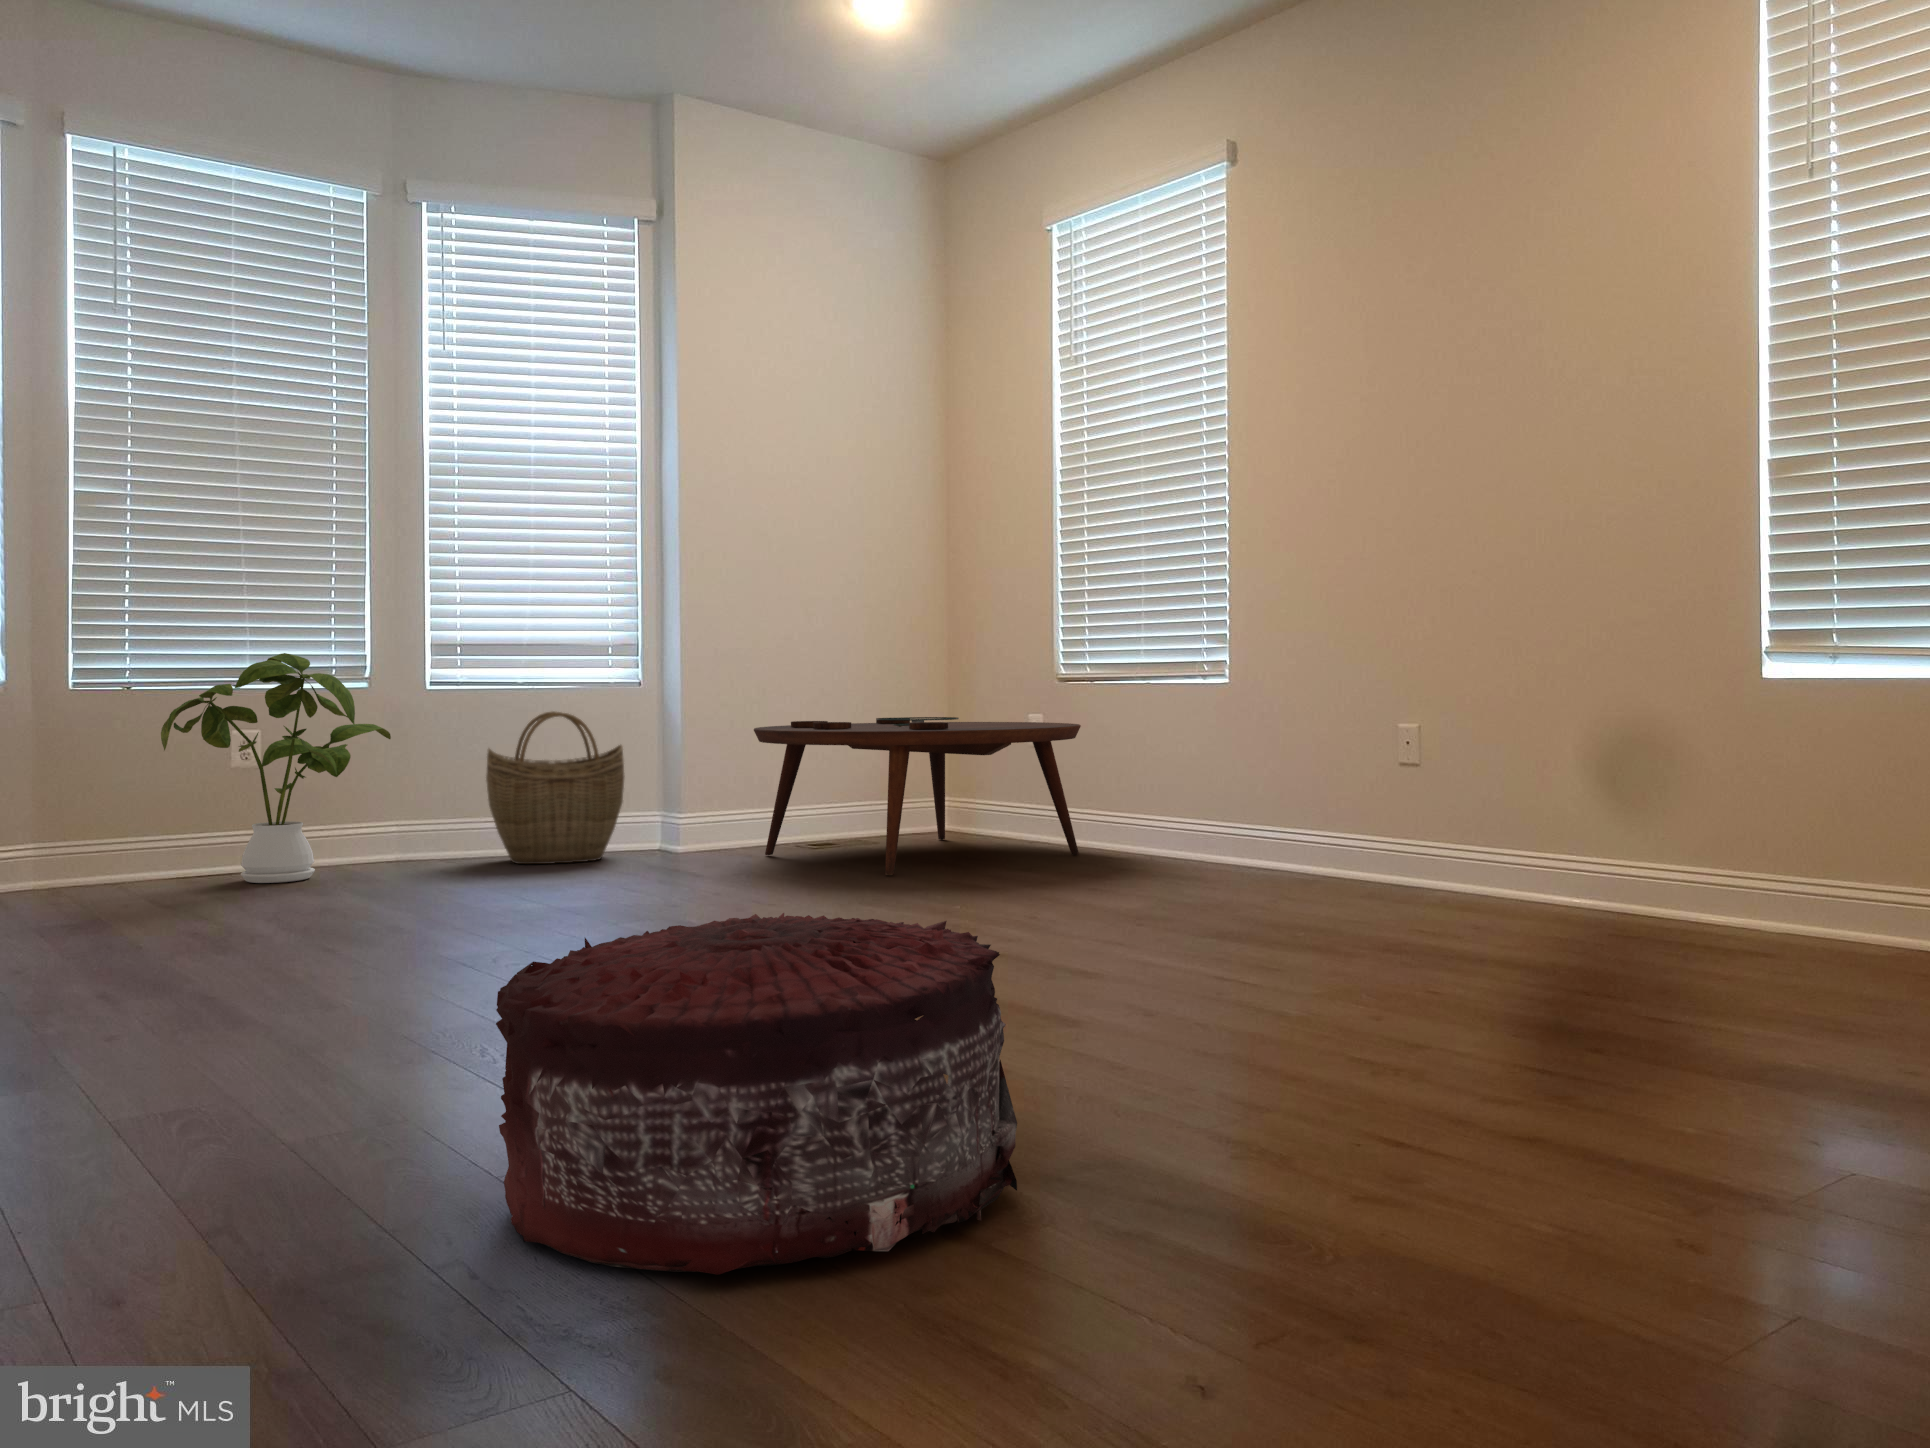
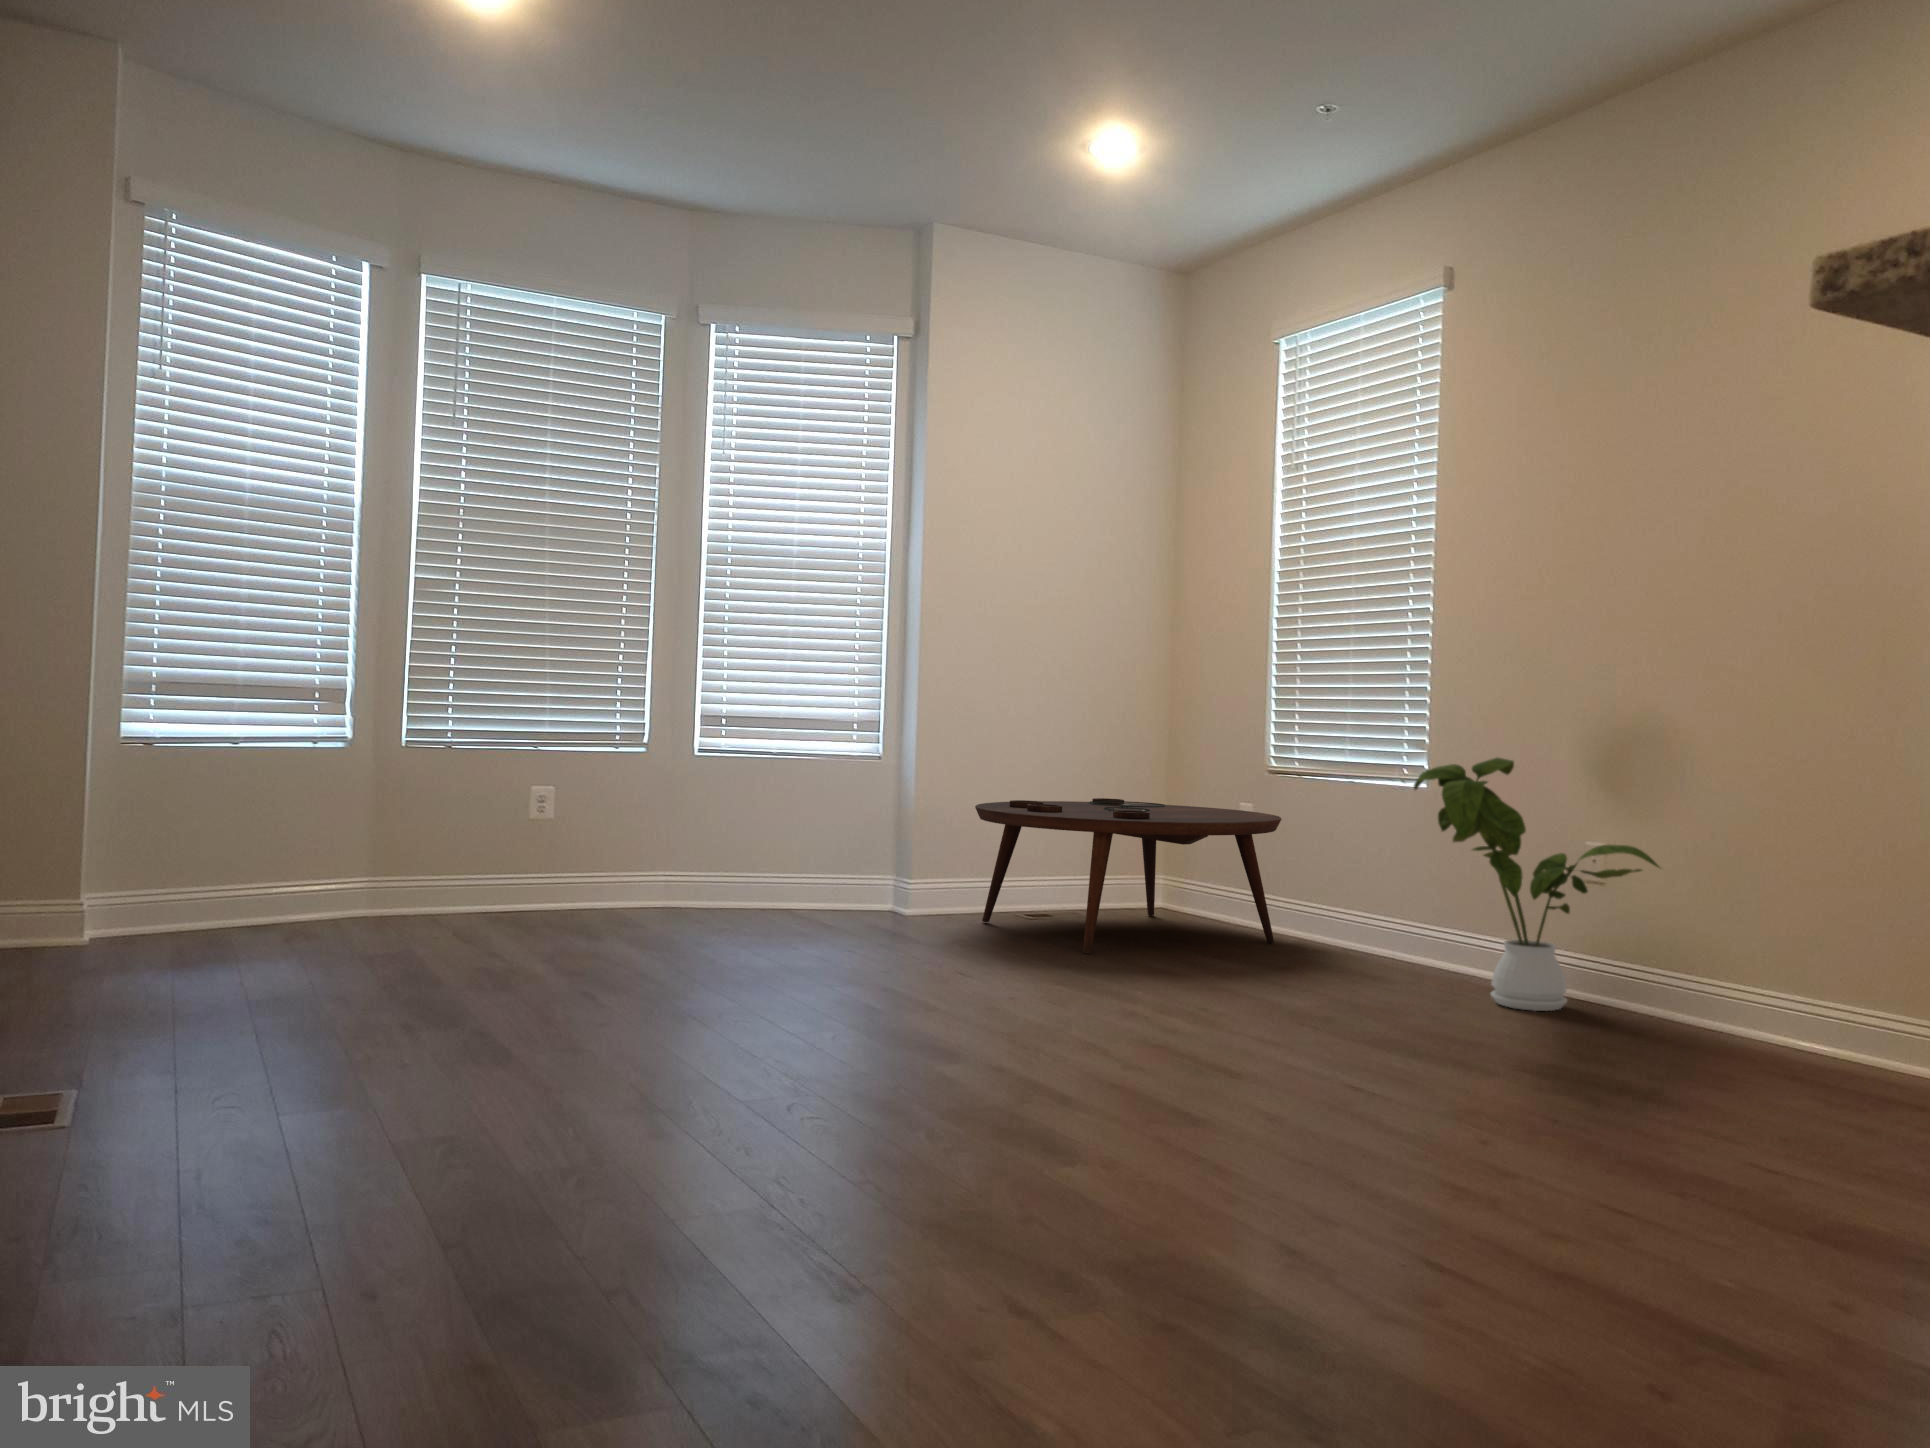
house plant: present [161,653,391,883] -> present [1414,757,1659,1011]
woven basket: present [486,711,625,864] -> none [741,778,861,917]
pouf: present [496,913,1017,1275] -> none [657,1021,1077,1336]

